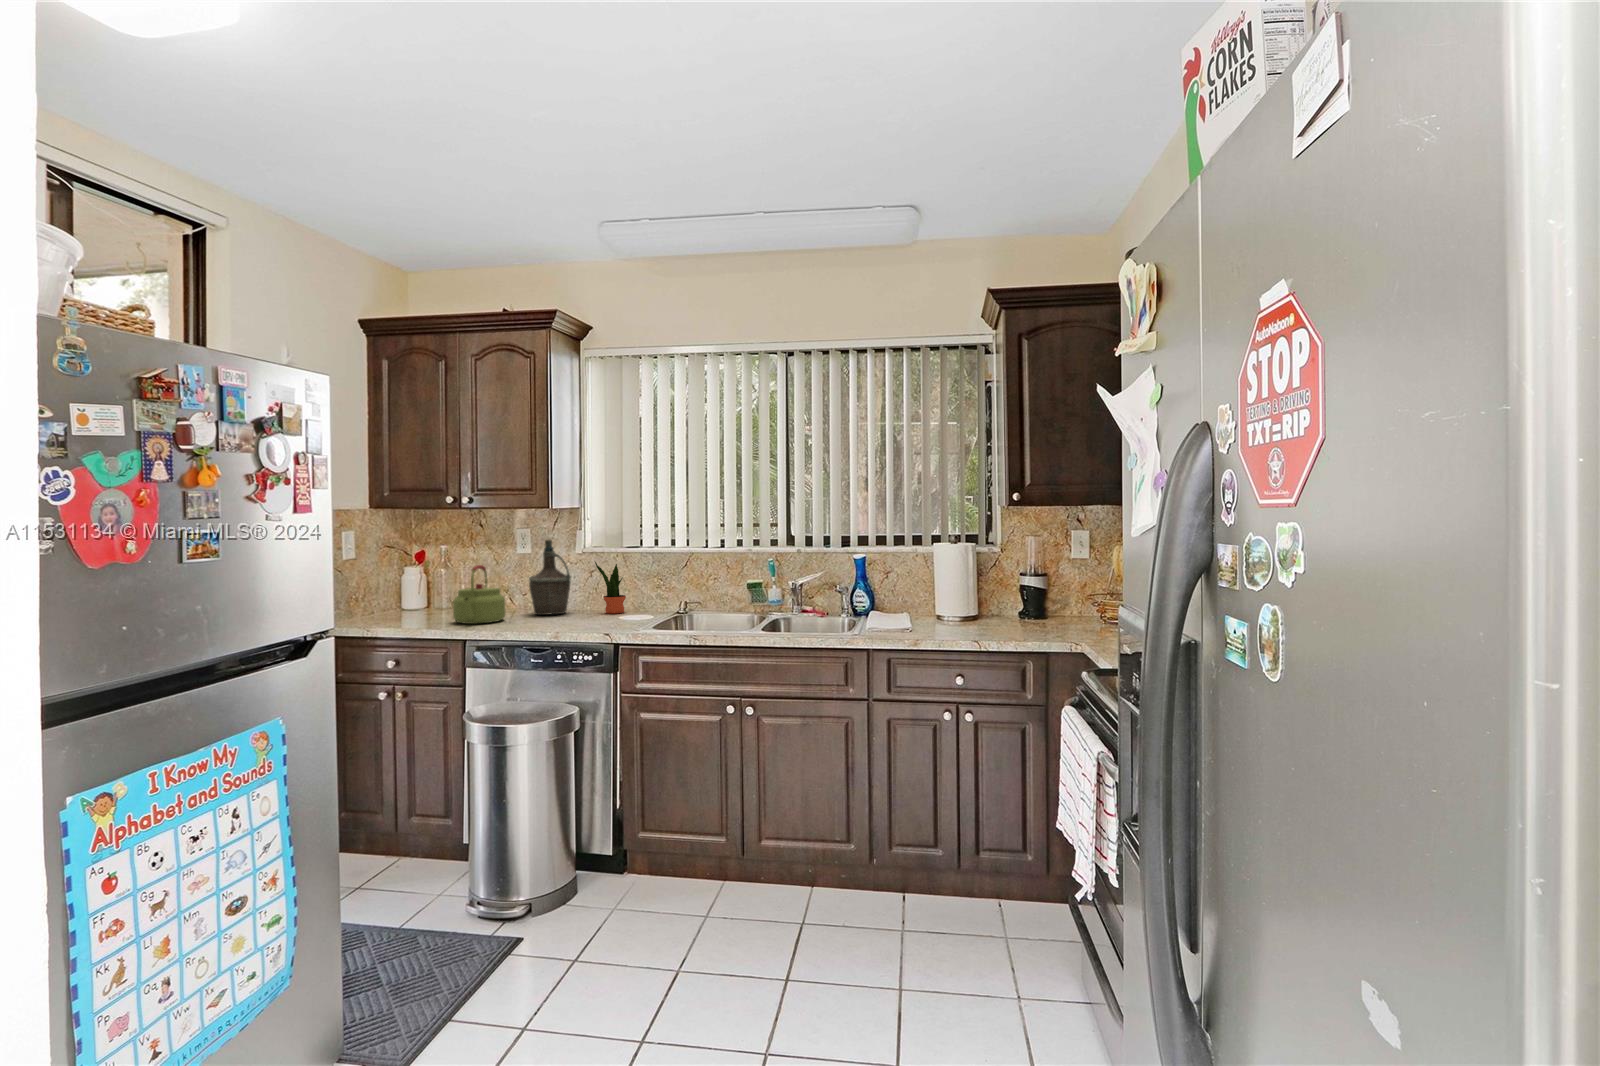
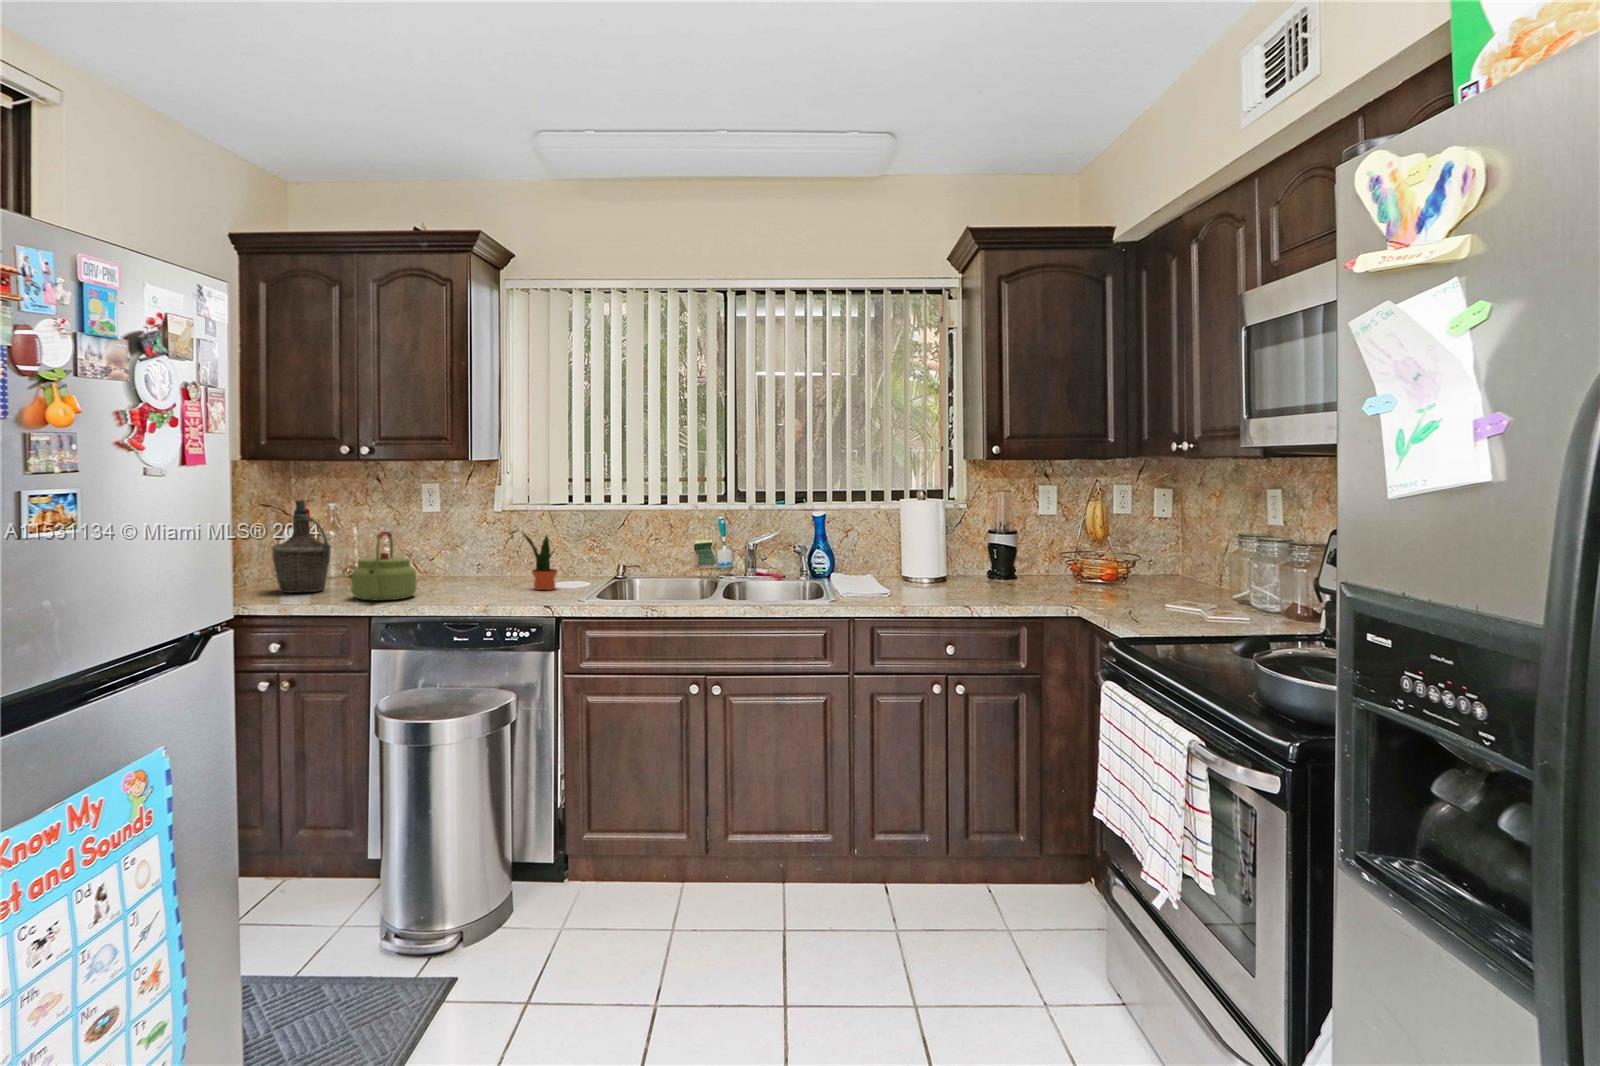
bottle: present [529,540,571,615] -> present [272,500,331,593]

